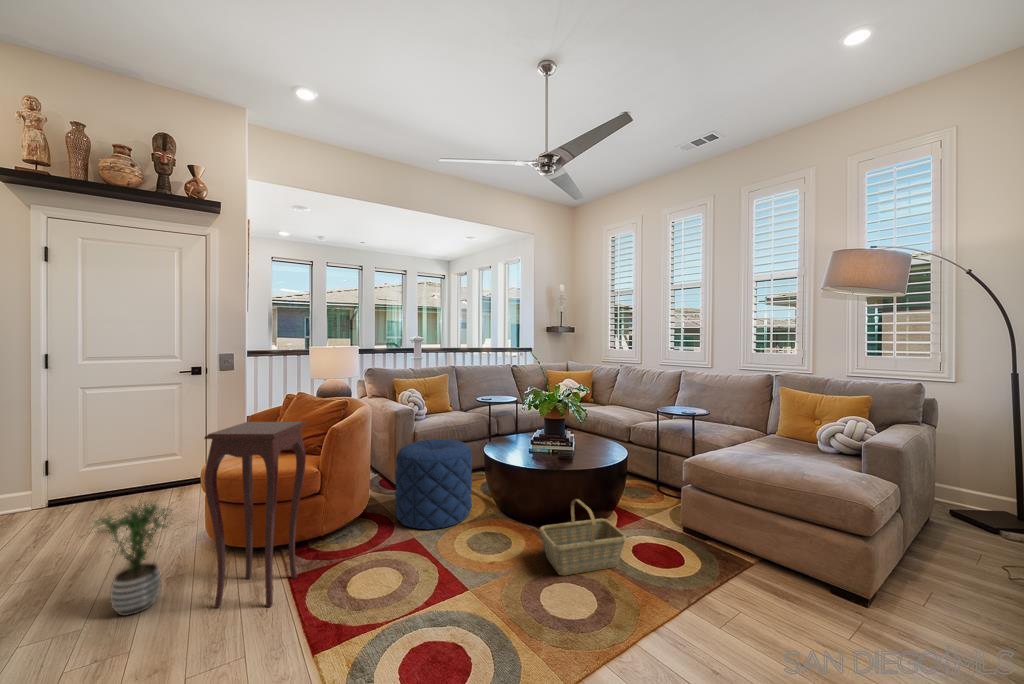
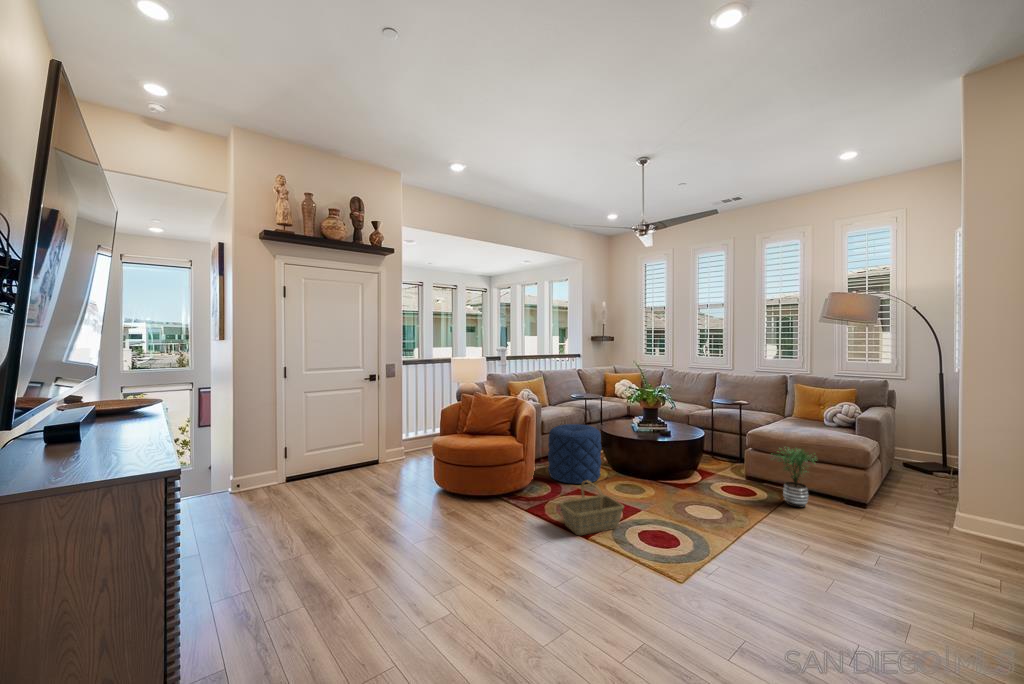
side table: present [205,422,306,608] -> none [493,411,538,524]
basket: present [539,499,627,575] -> present [559,481,624,535]
potted plant: present [81,501,173,616] -> present [776,448,816,507]

